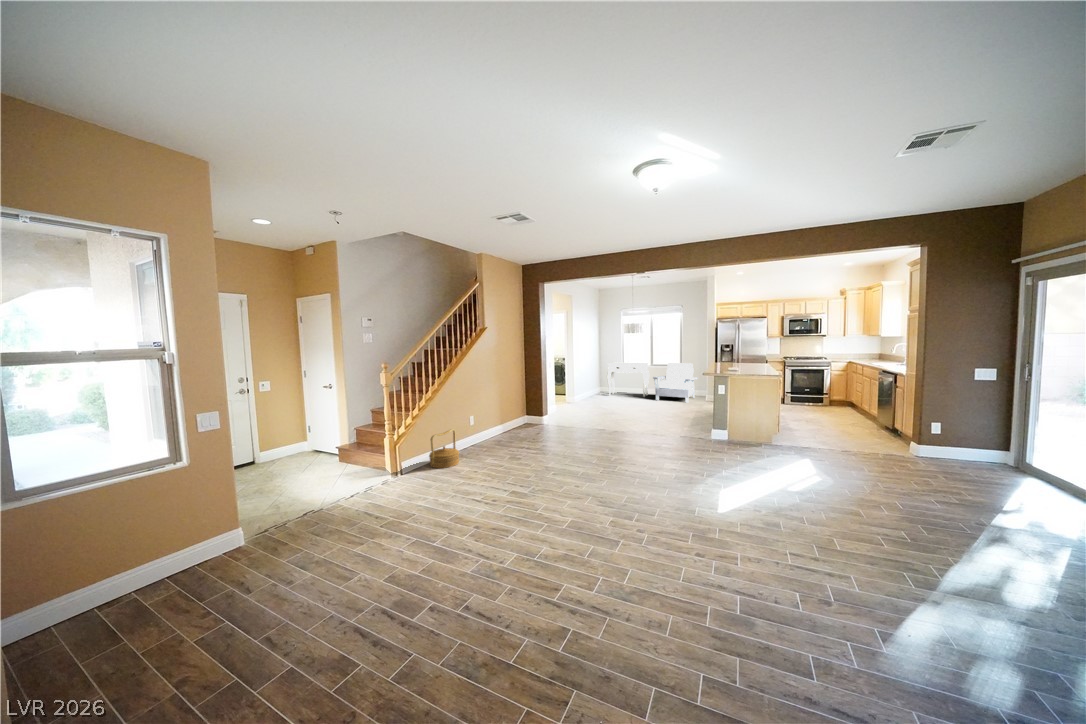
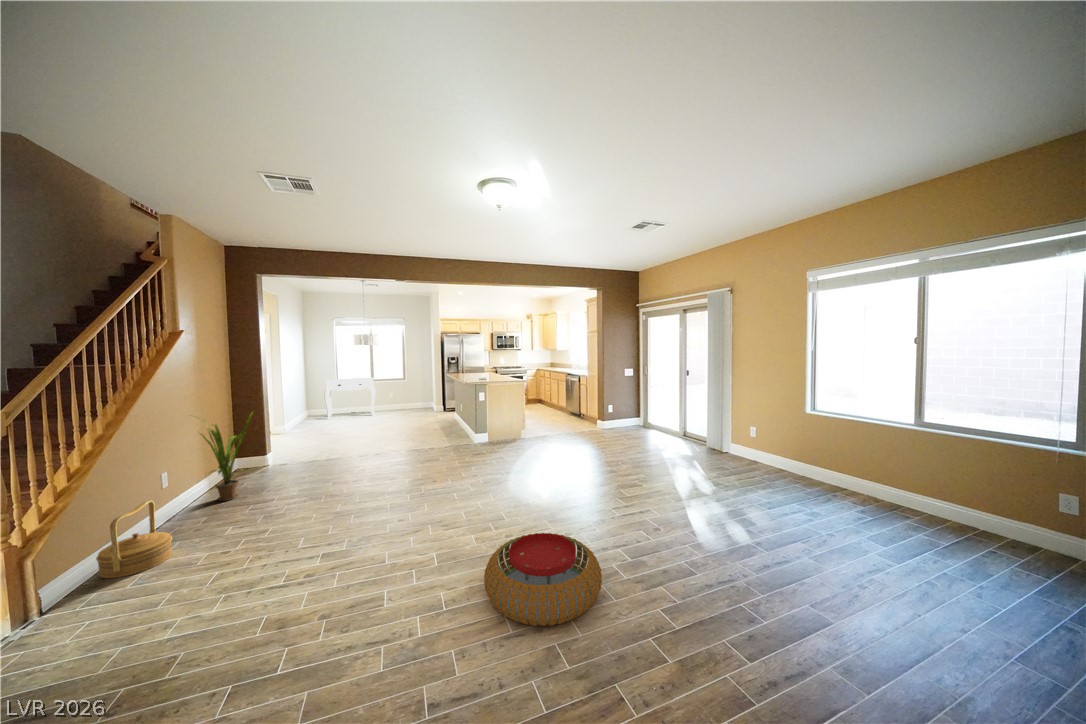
armchair: present [653,363,698,403] -> none [385,376,428,417]
house plant: none [488,382,522,441] -> present [196,412,253,501]
pouf: none [553,529,673,624] -> present [484,533,602,626]

